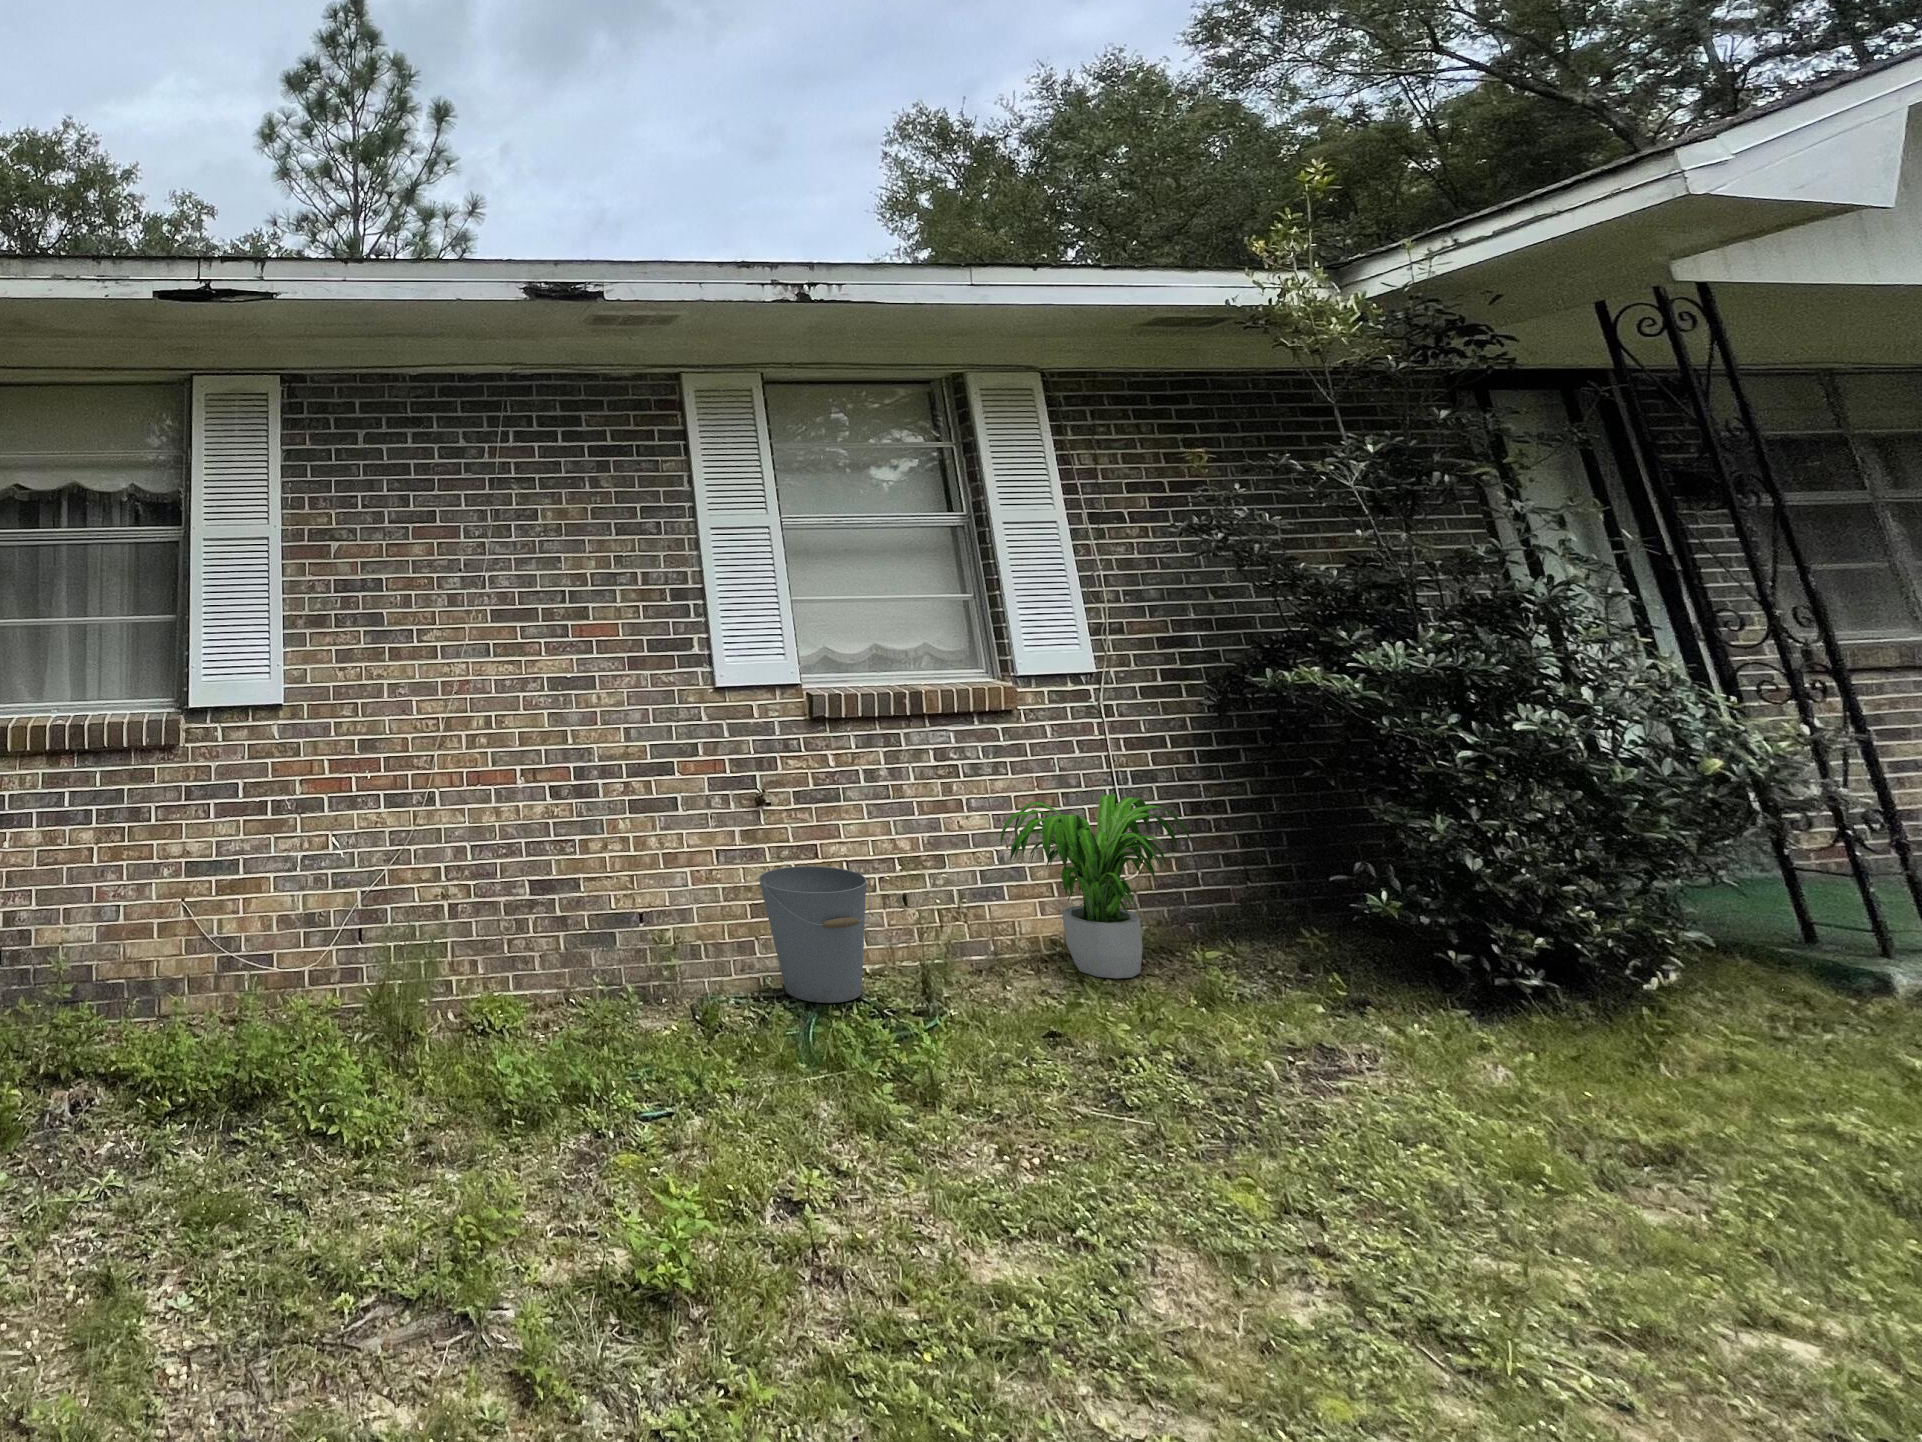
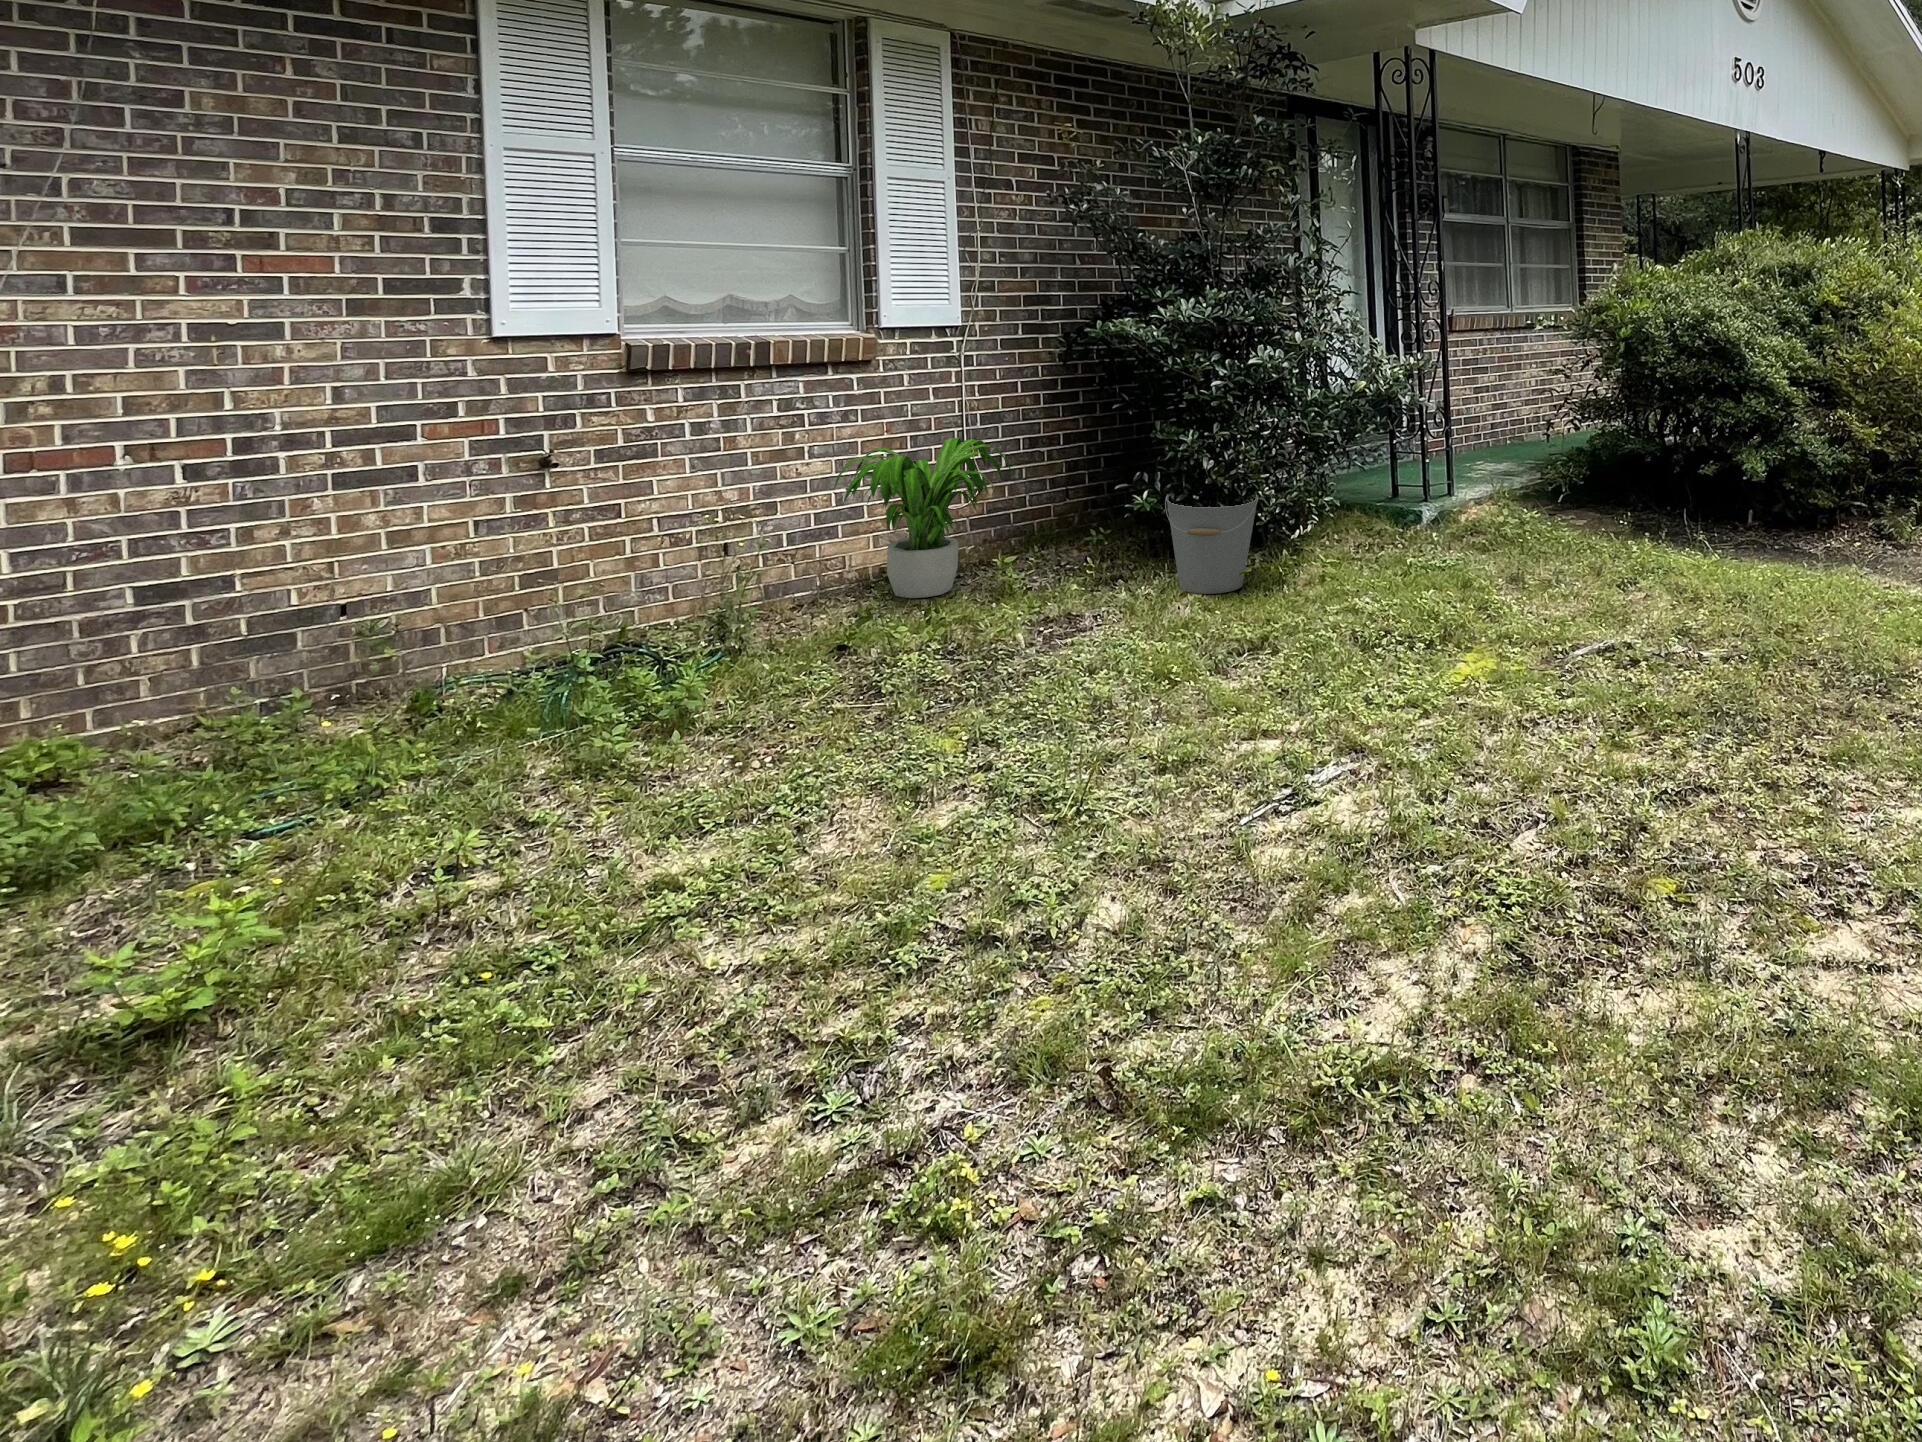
bucket: present [759,866,872,1003] -> present [1165,495,1258,594]

